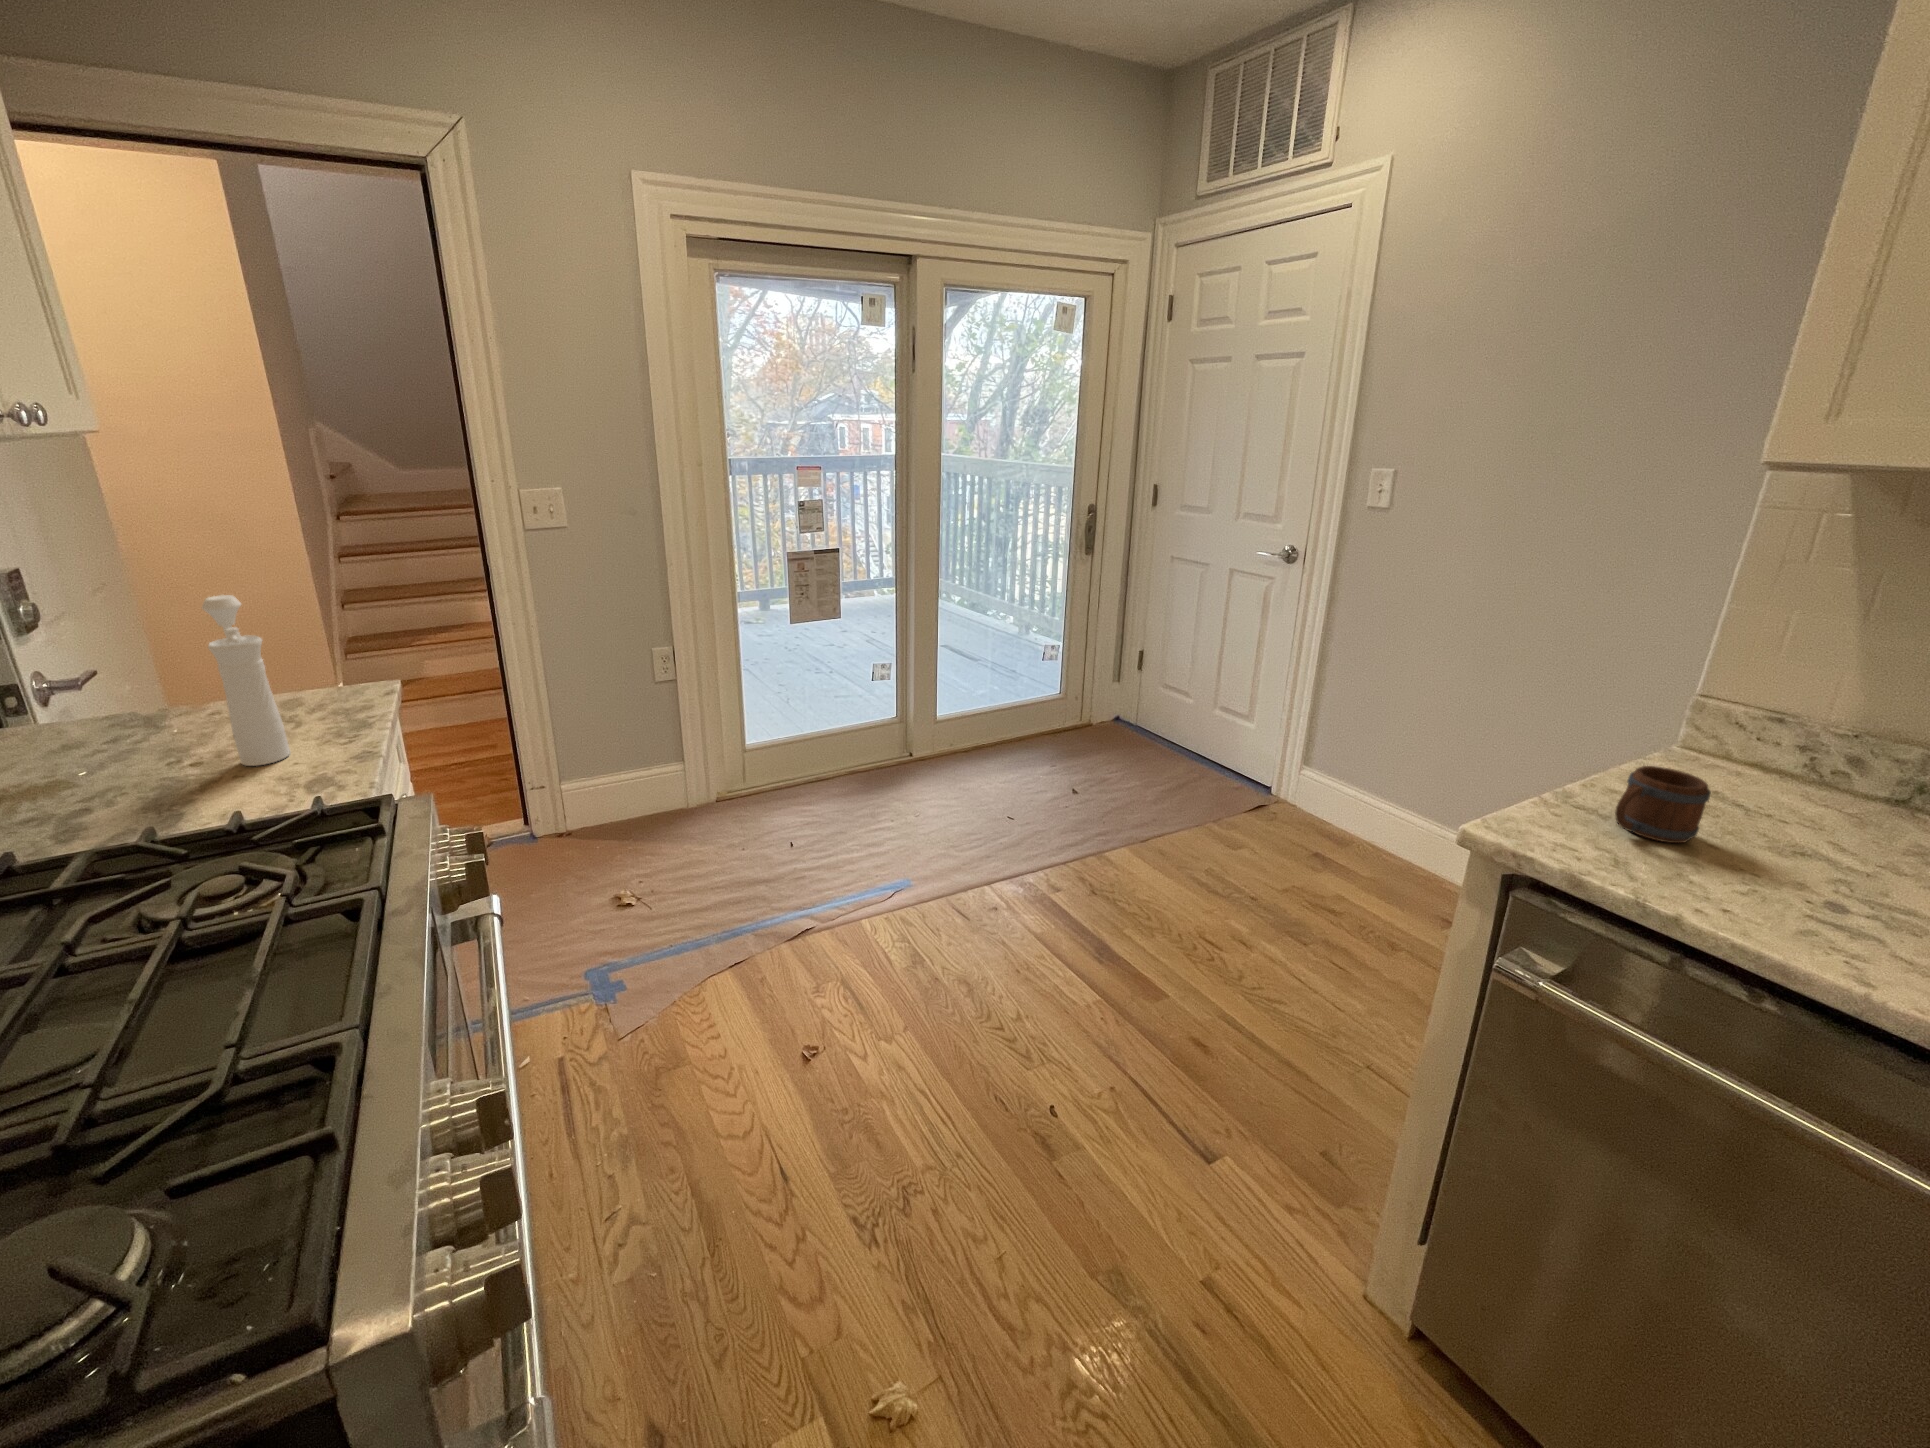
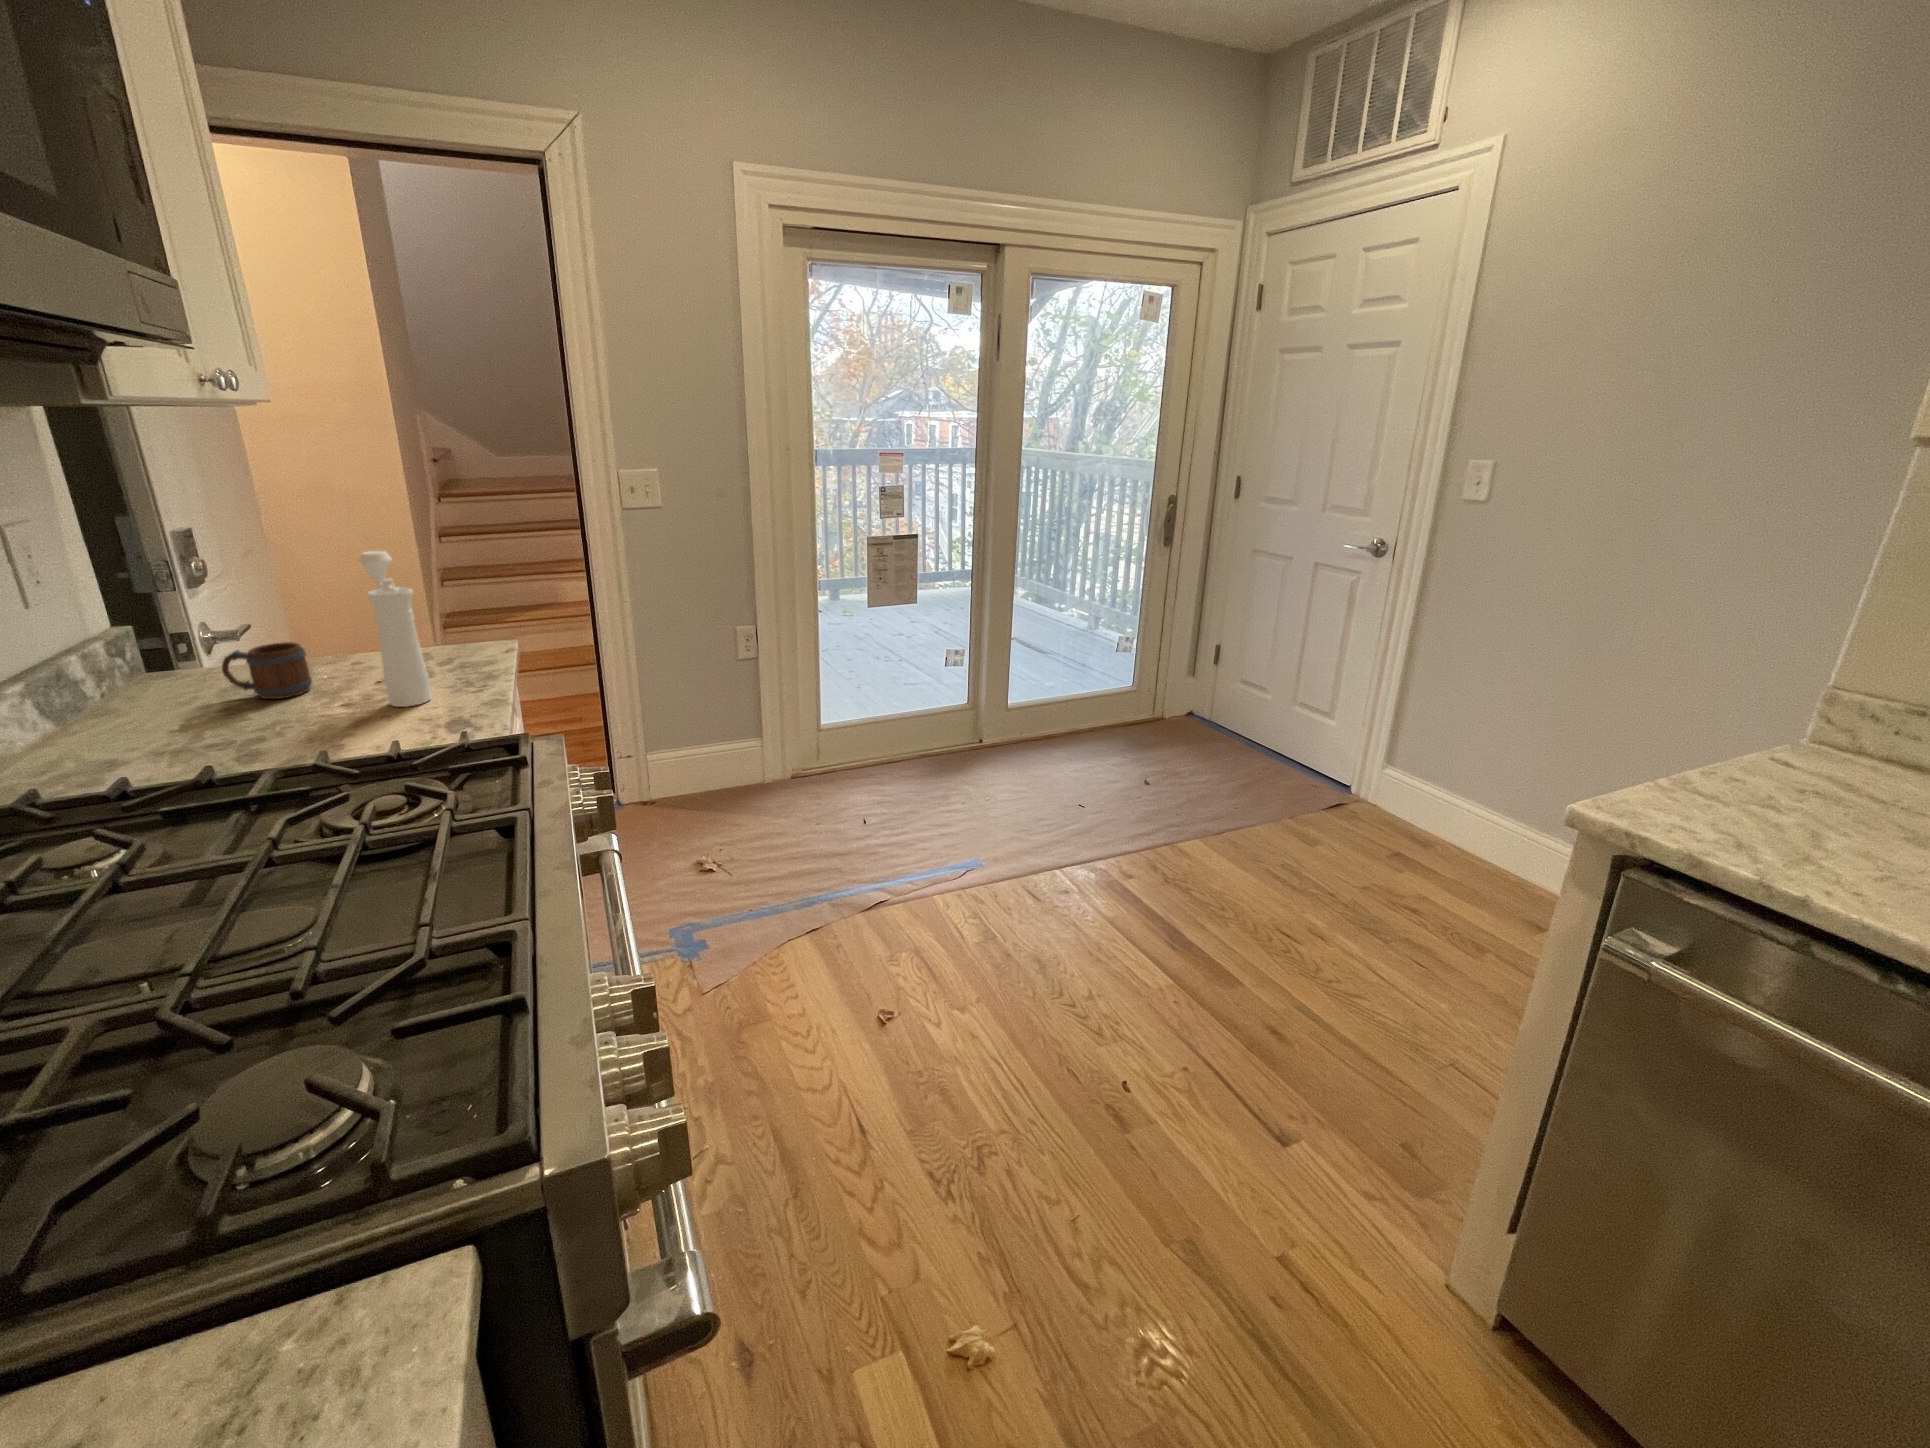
mug: present [1615,766,1711,843] -> present [222,642,312,699]

